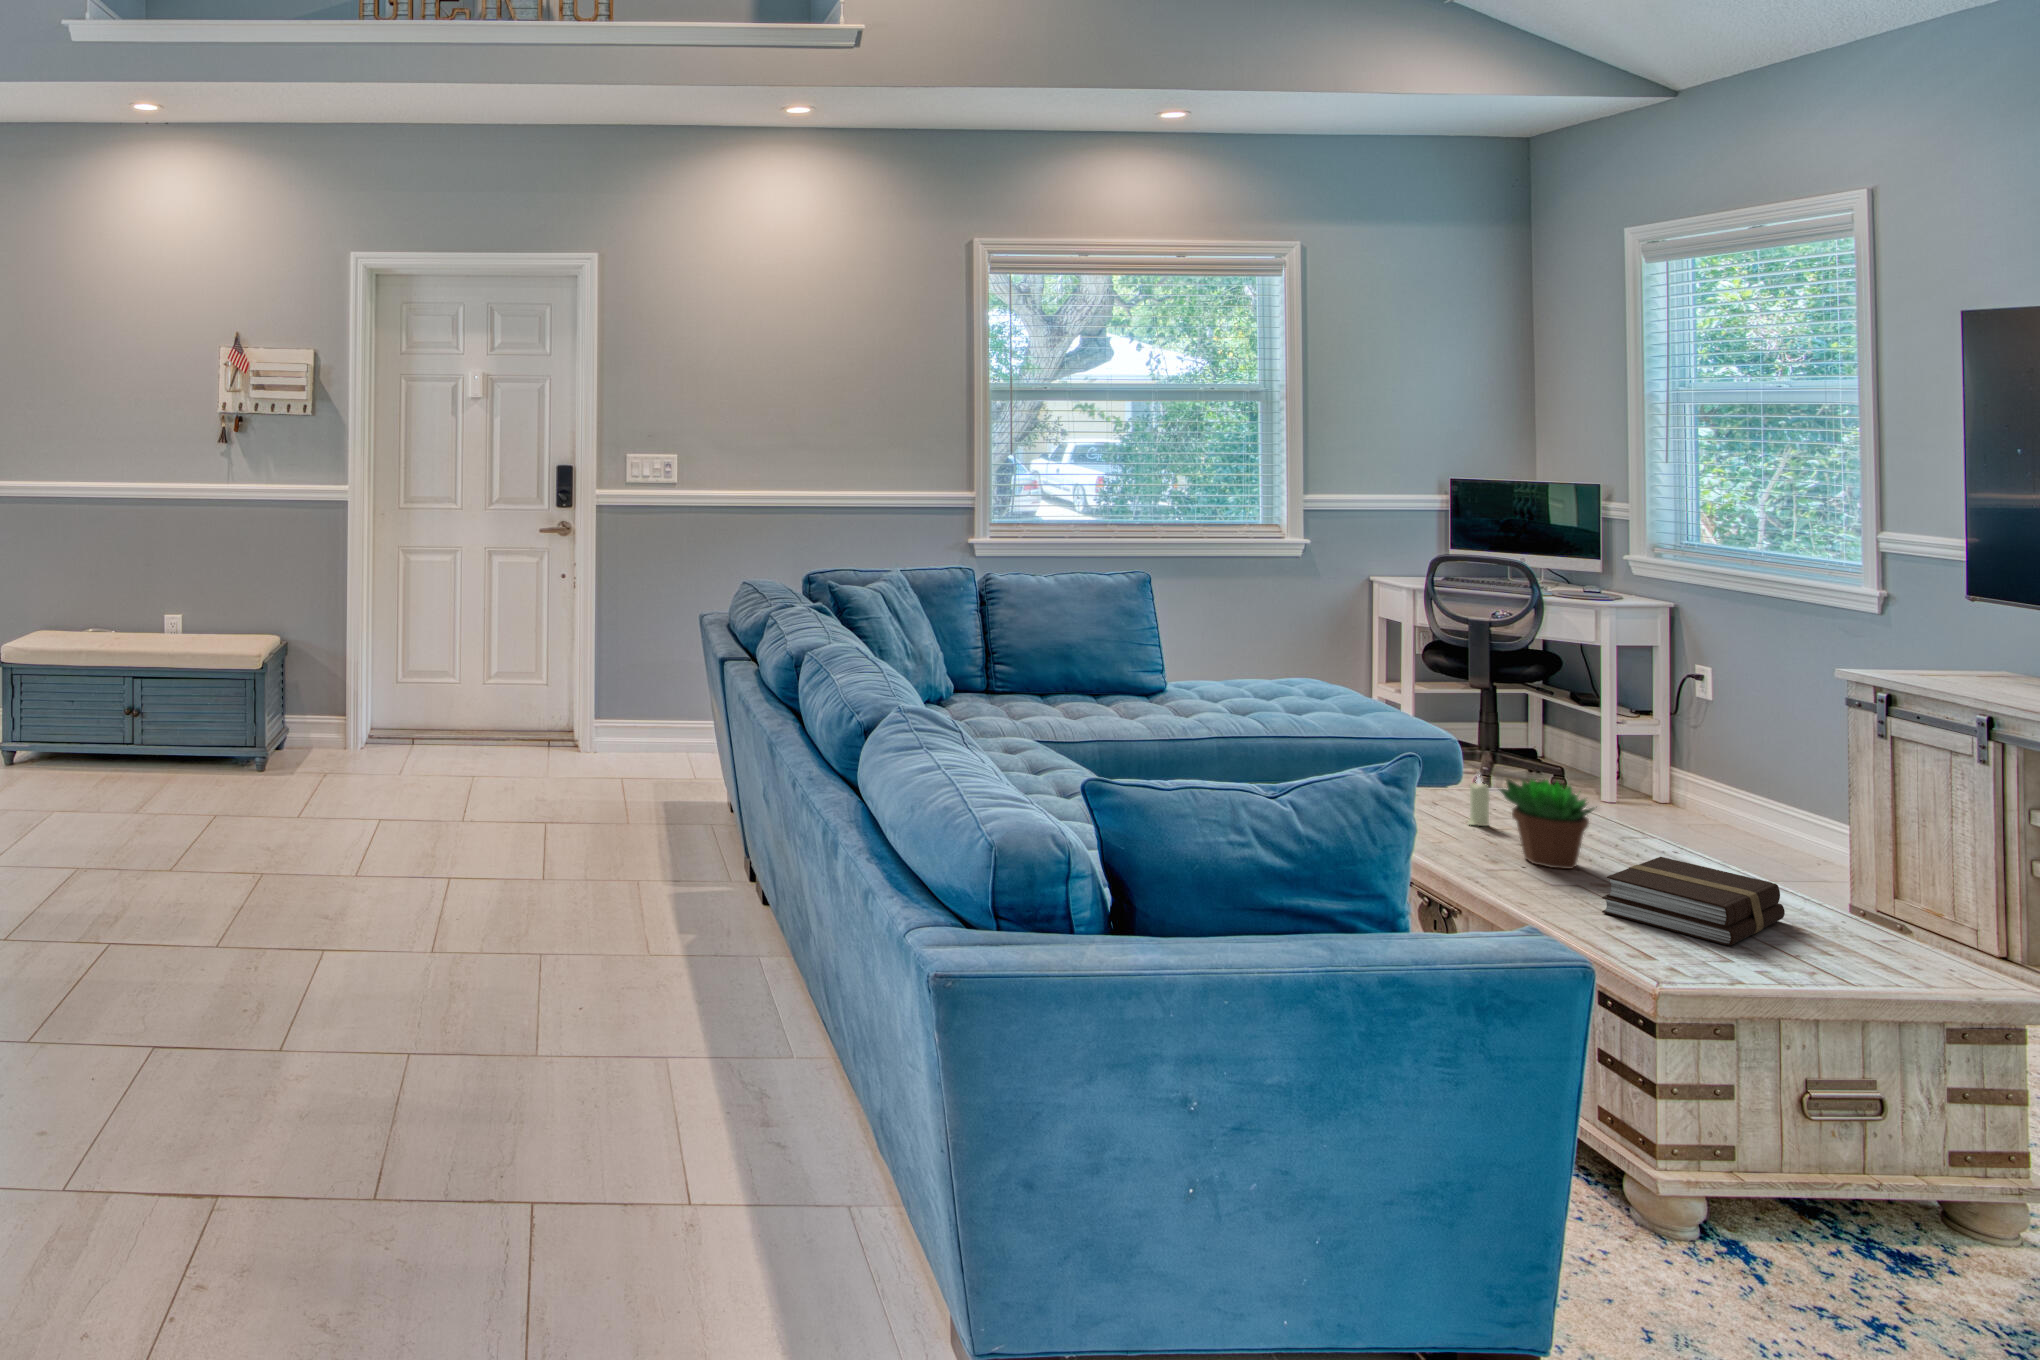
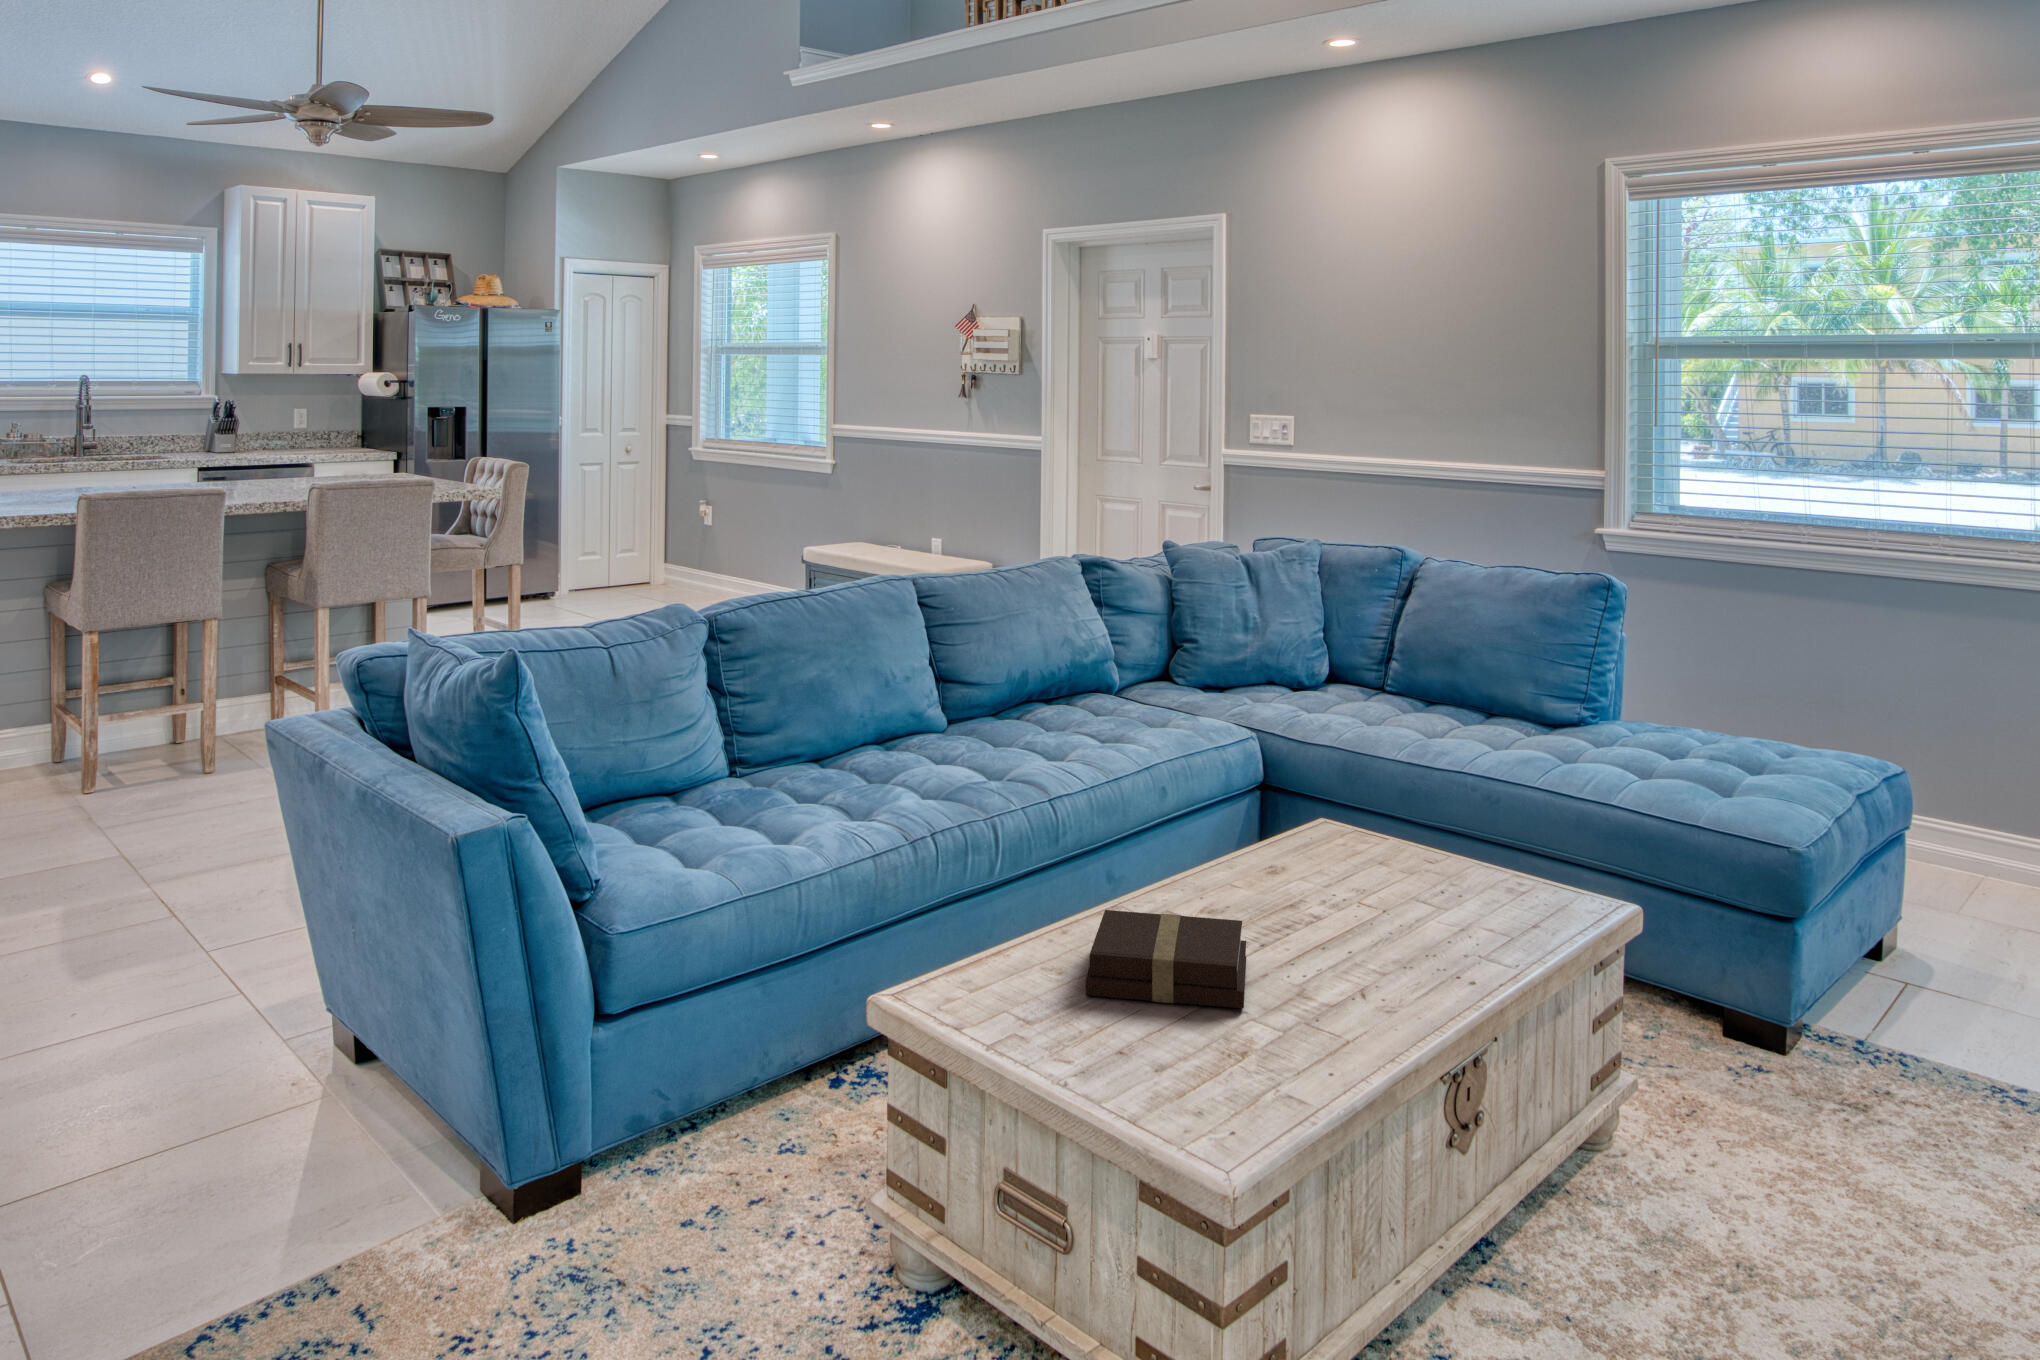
candle: present [1468,775,1490,826] -> none [1330,819,1360,884]
succulent plant: present [1500,780,1594,869] -> none [1206,817,1309,925]

